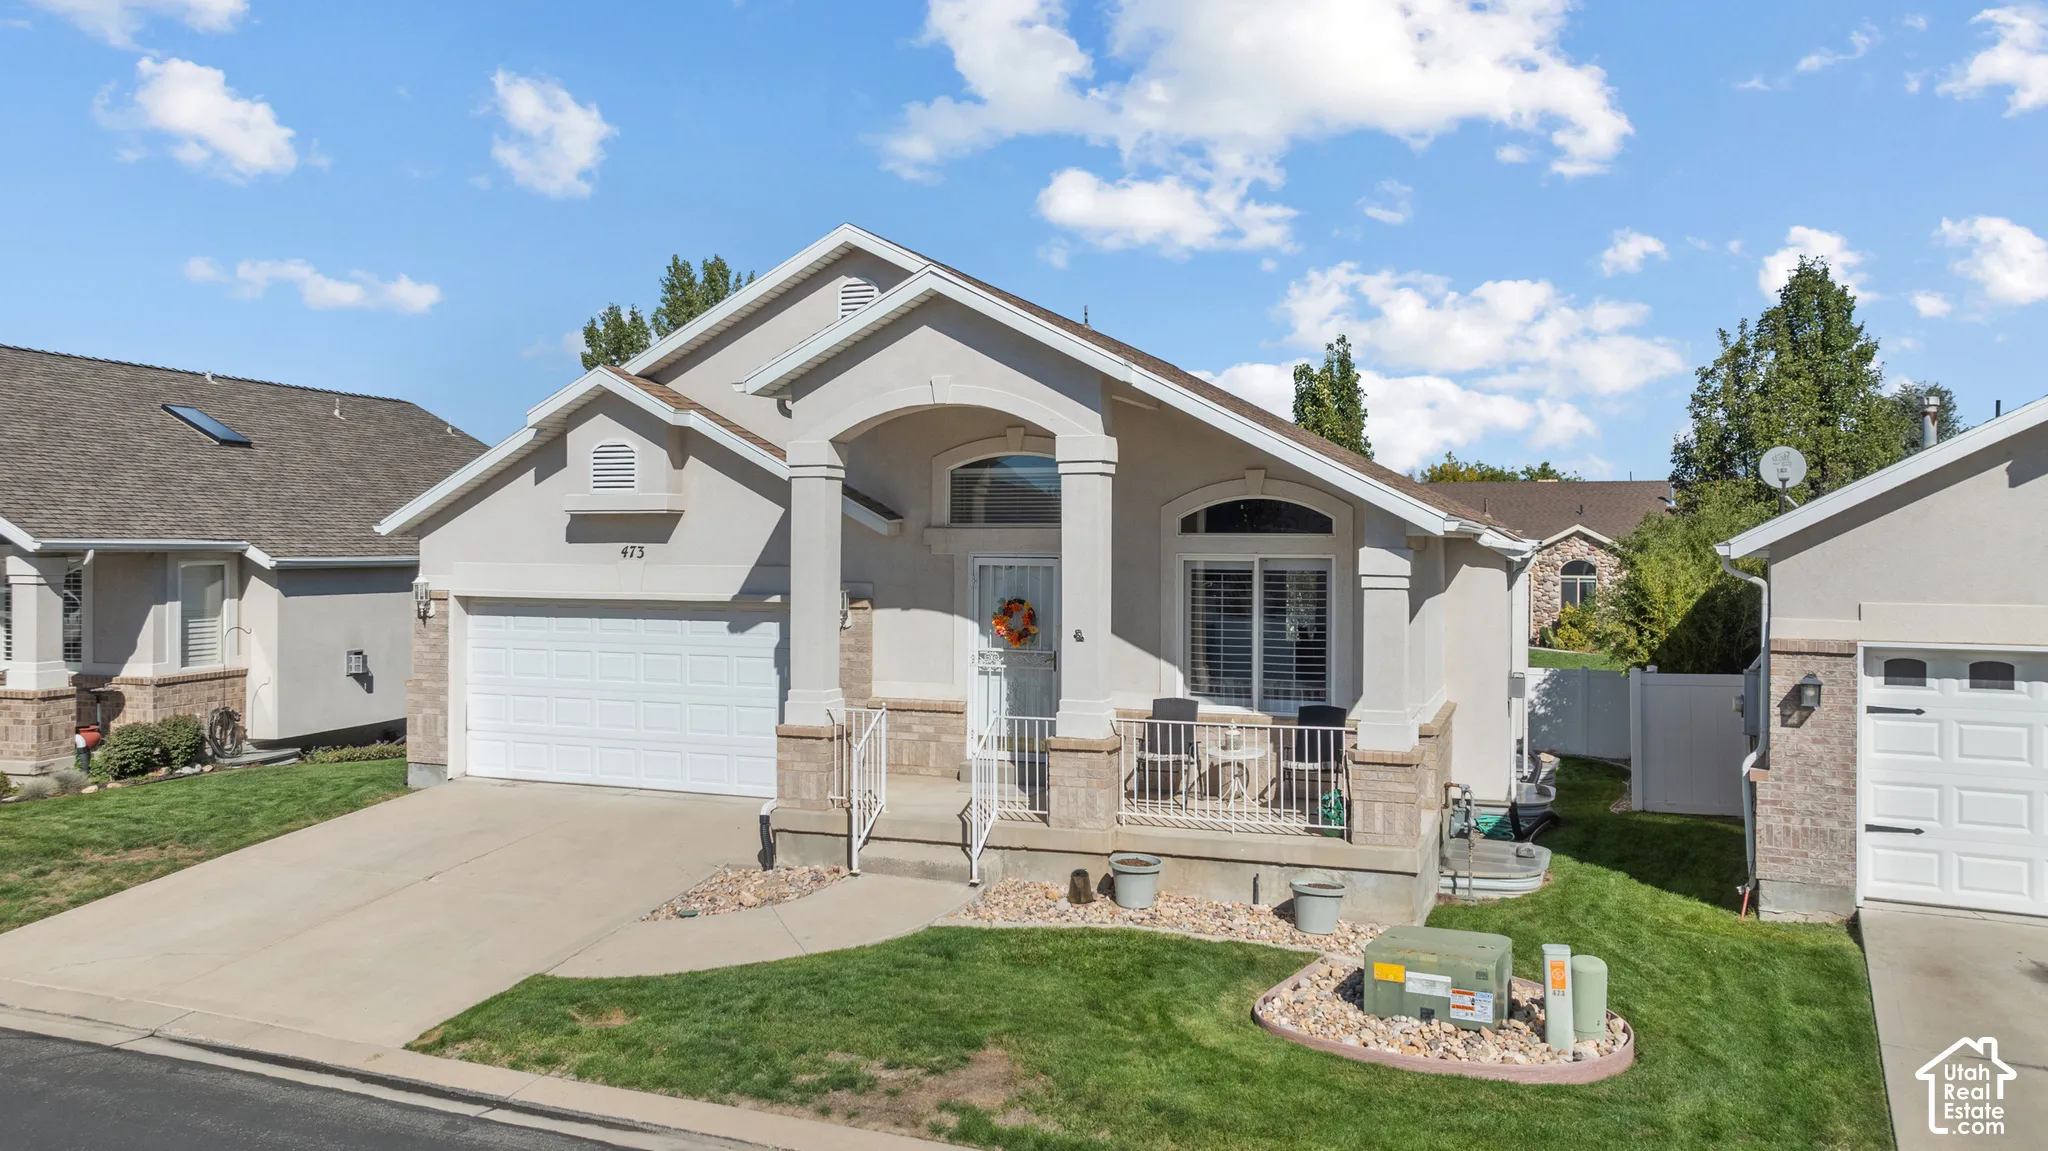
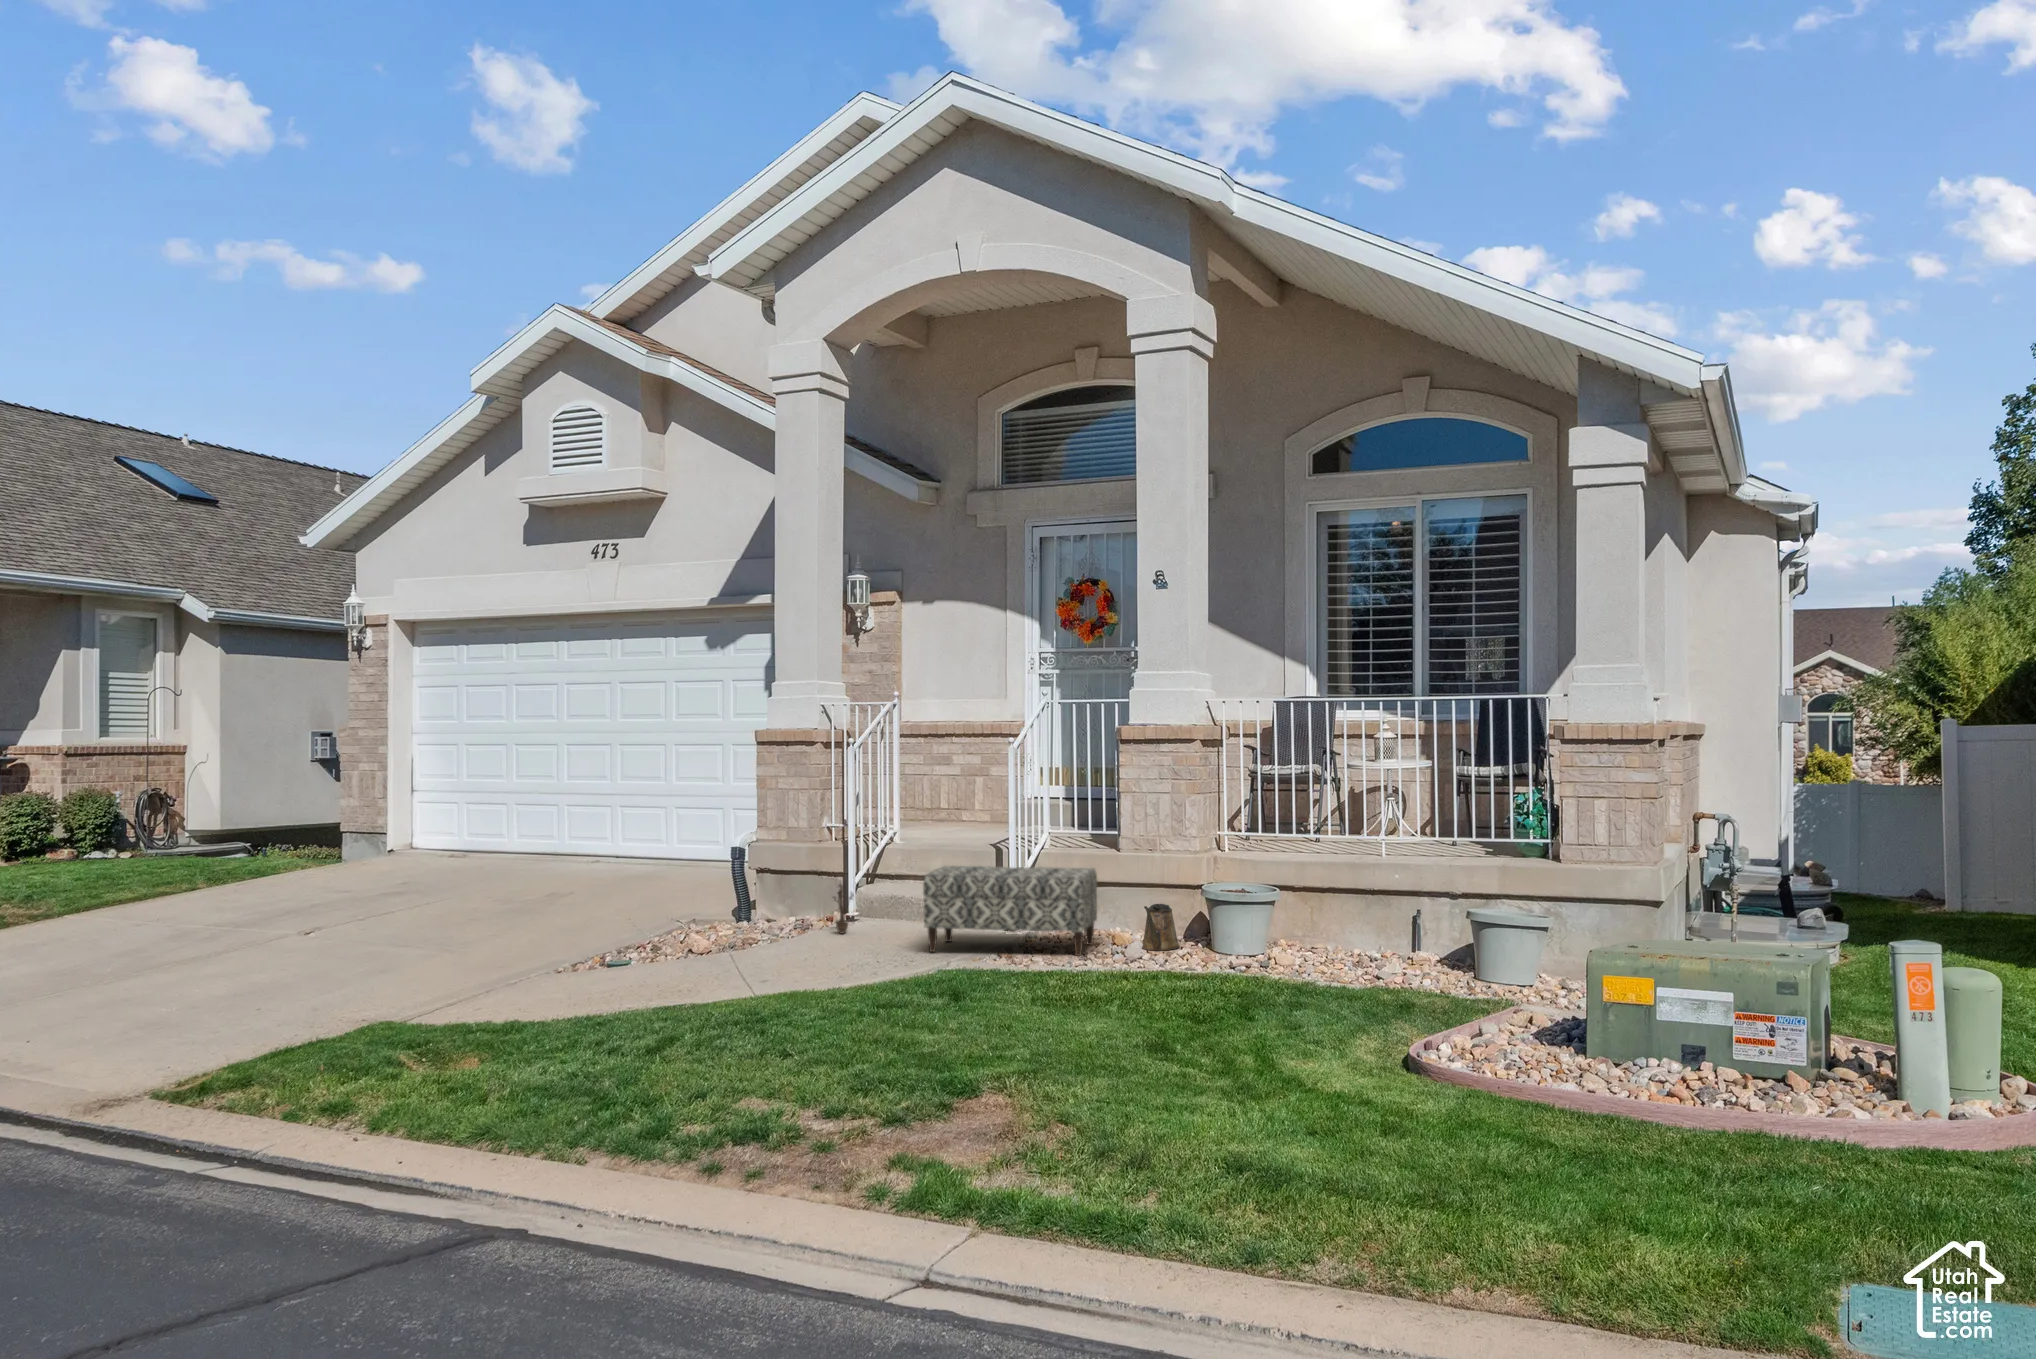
bench: none [912,839,1035,909] -> present [923,866,1097,956]
decorative plant: none [837,845,856,884] -> present [833,884,854,934]

